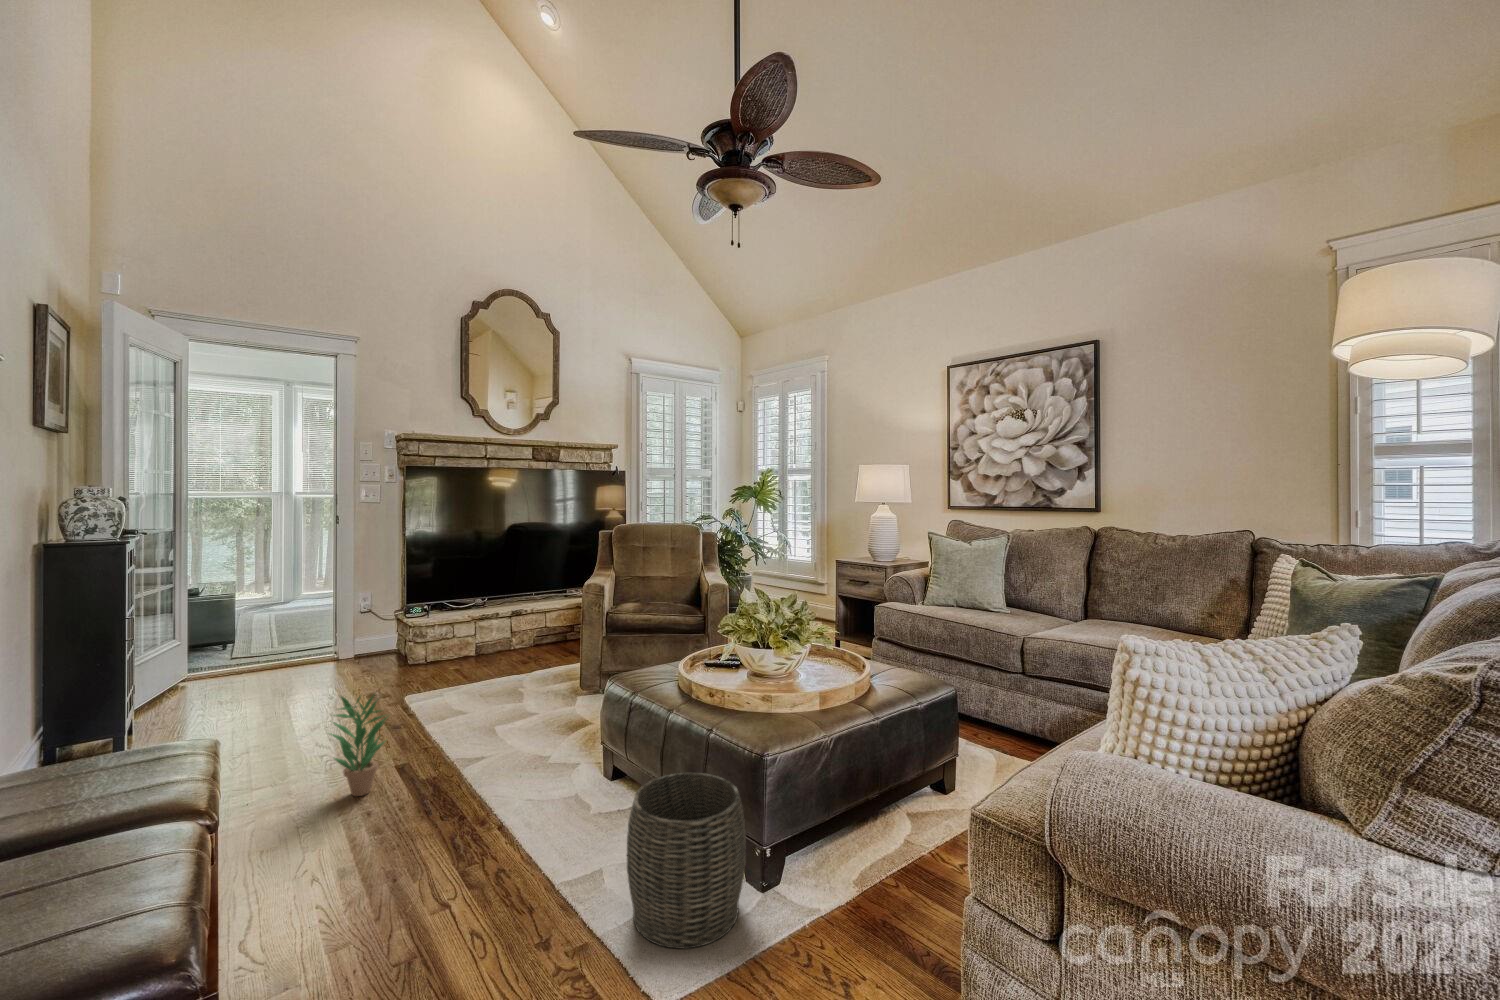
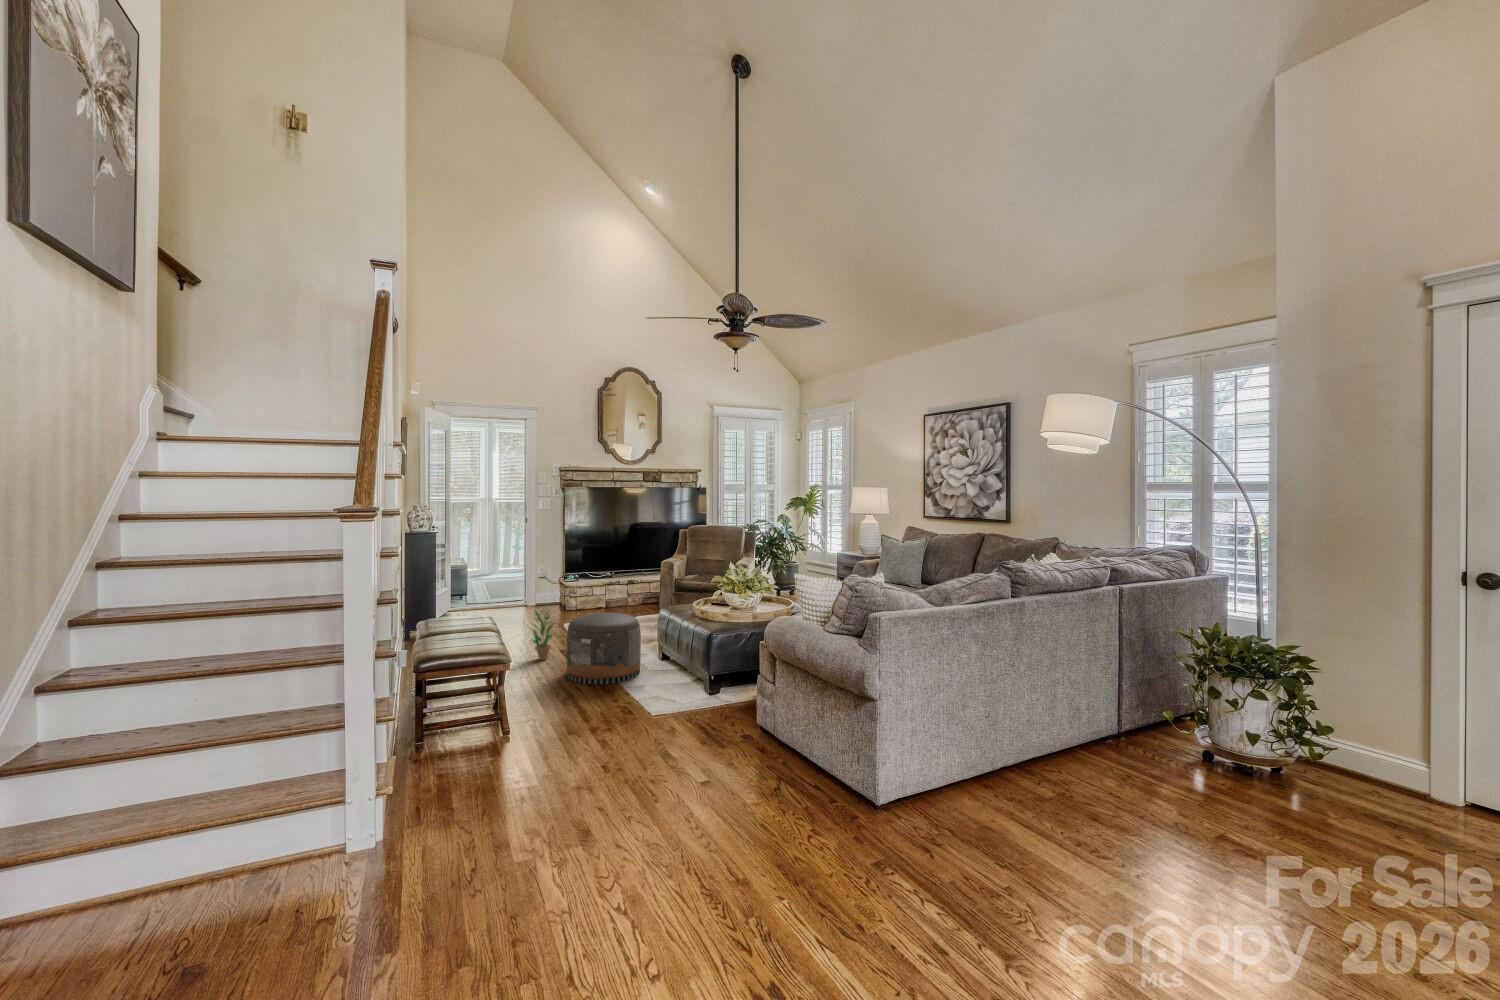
pouf: none [414,696,574,869] -> present [567,613,641,684]
woven basket: present [627,773,746,949] -> none [651,644,703,710]

